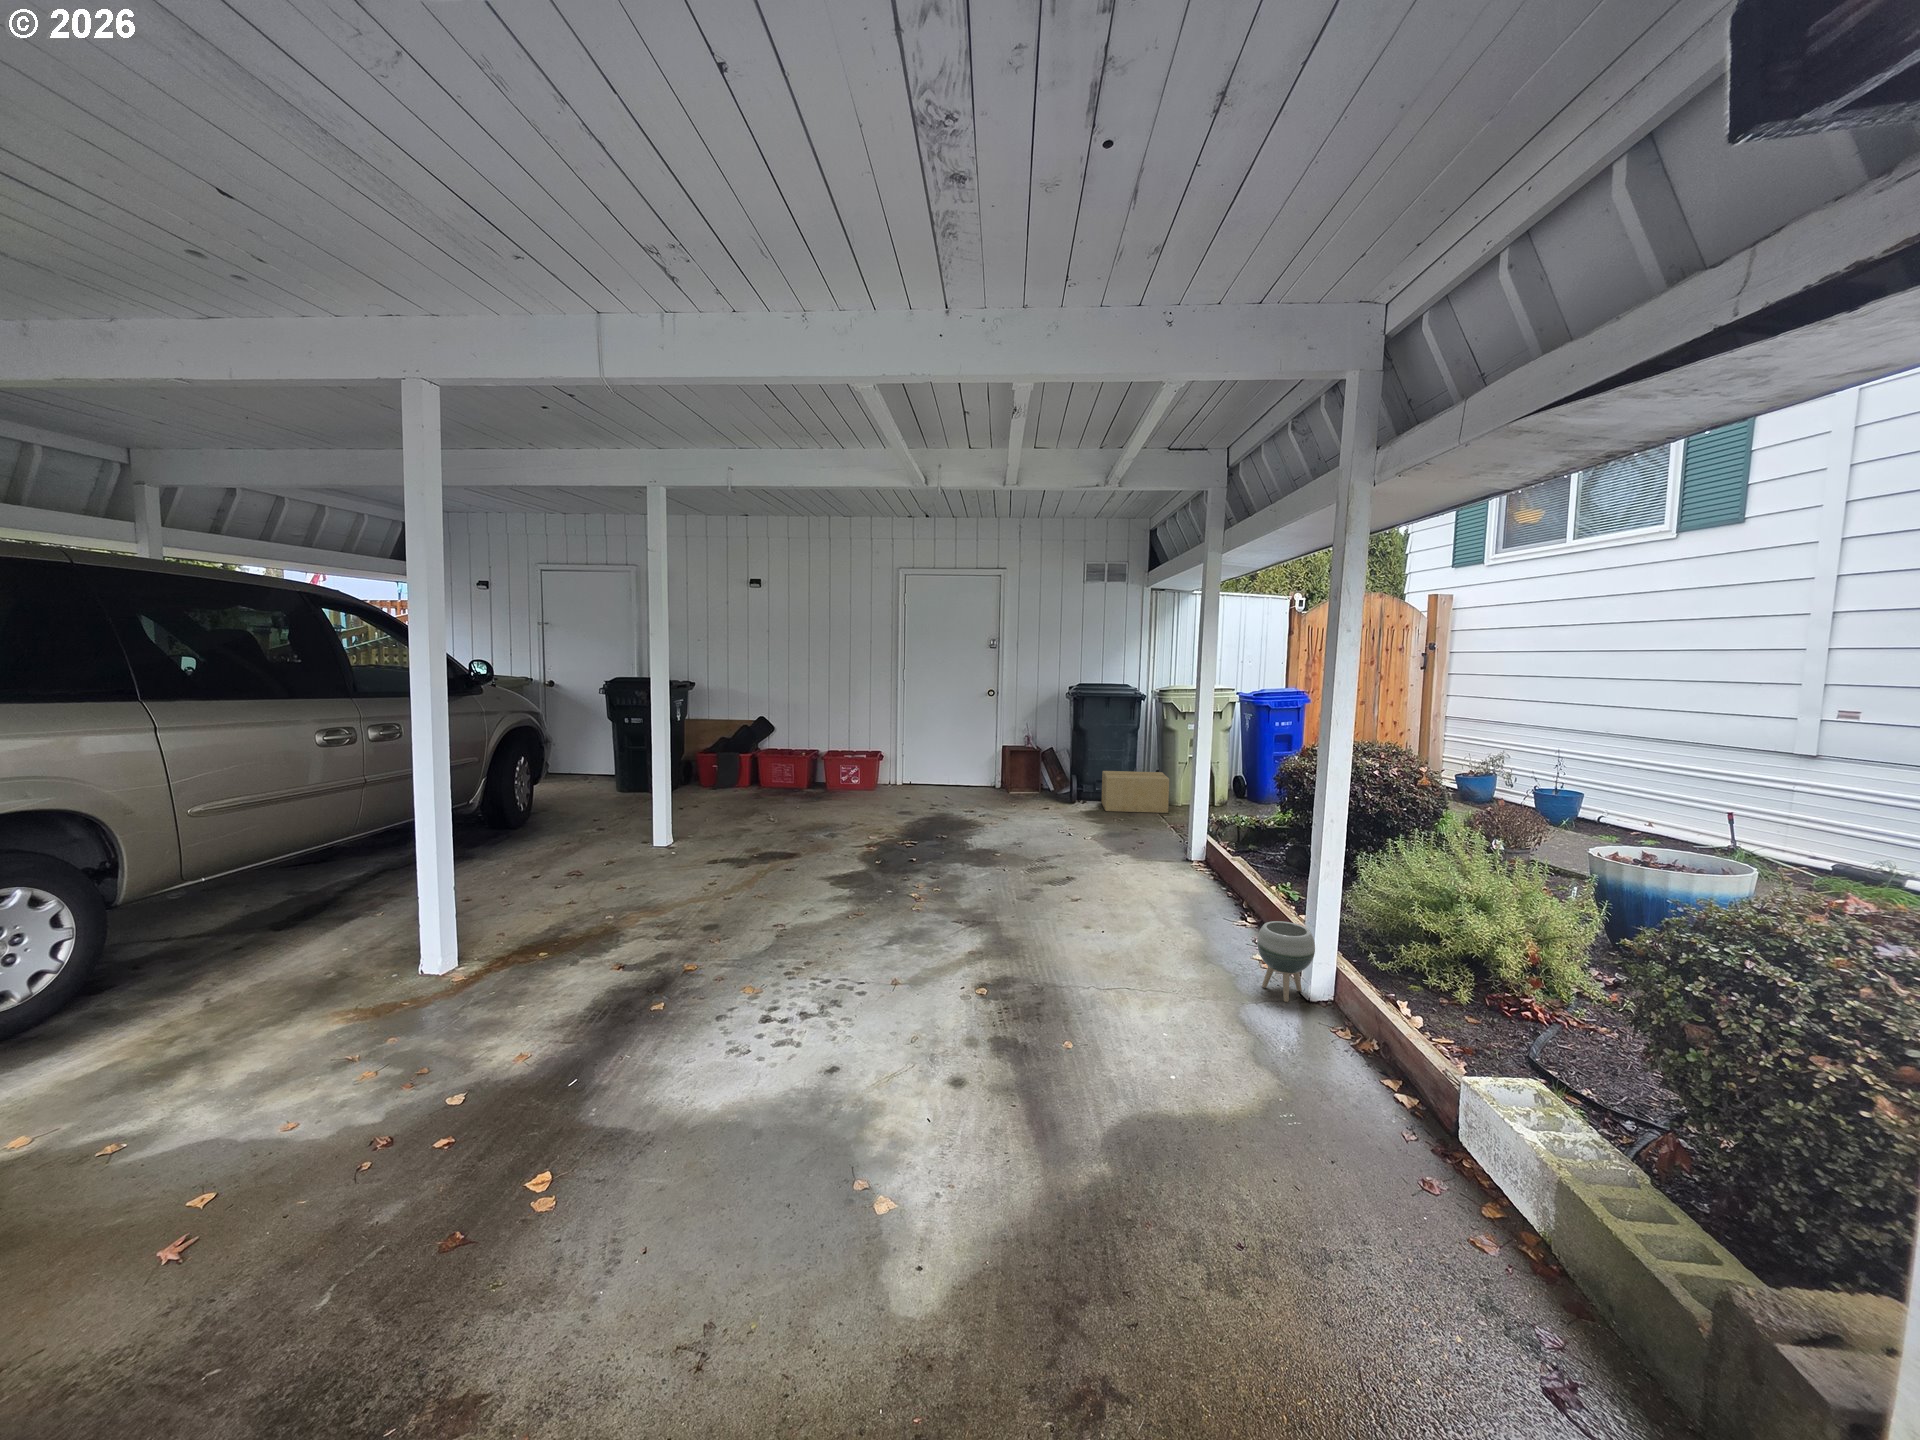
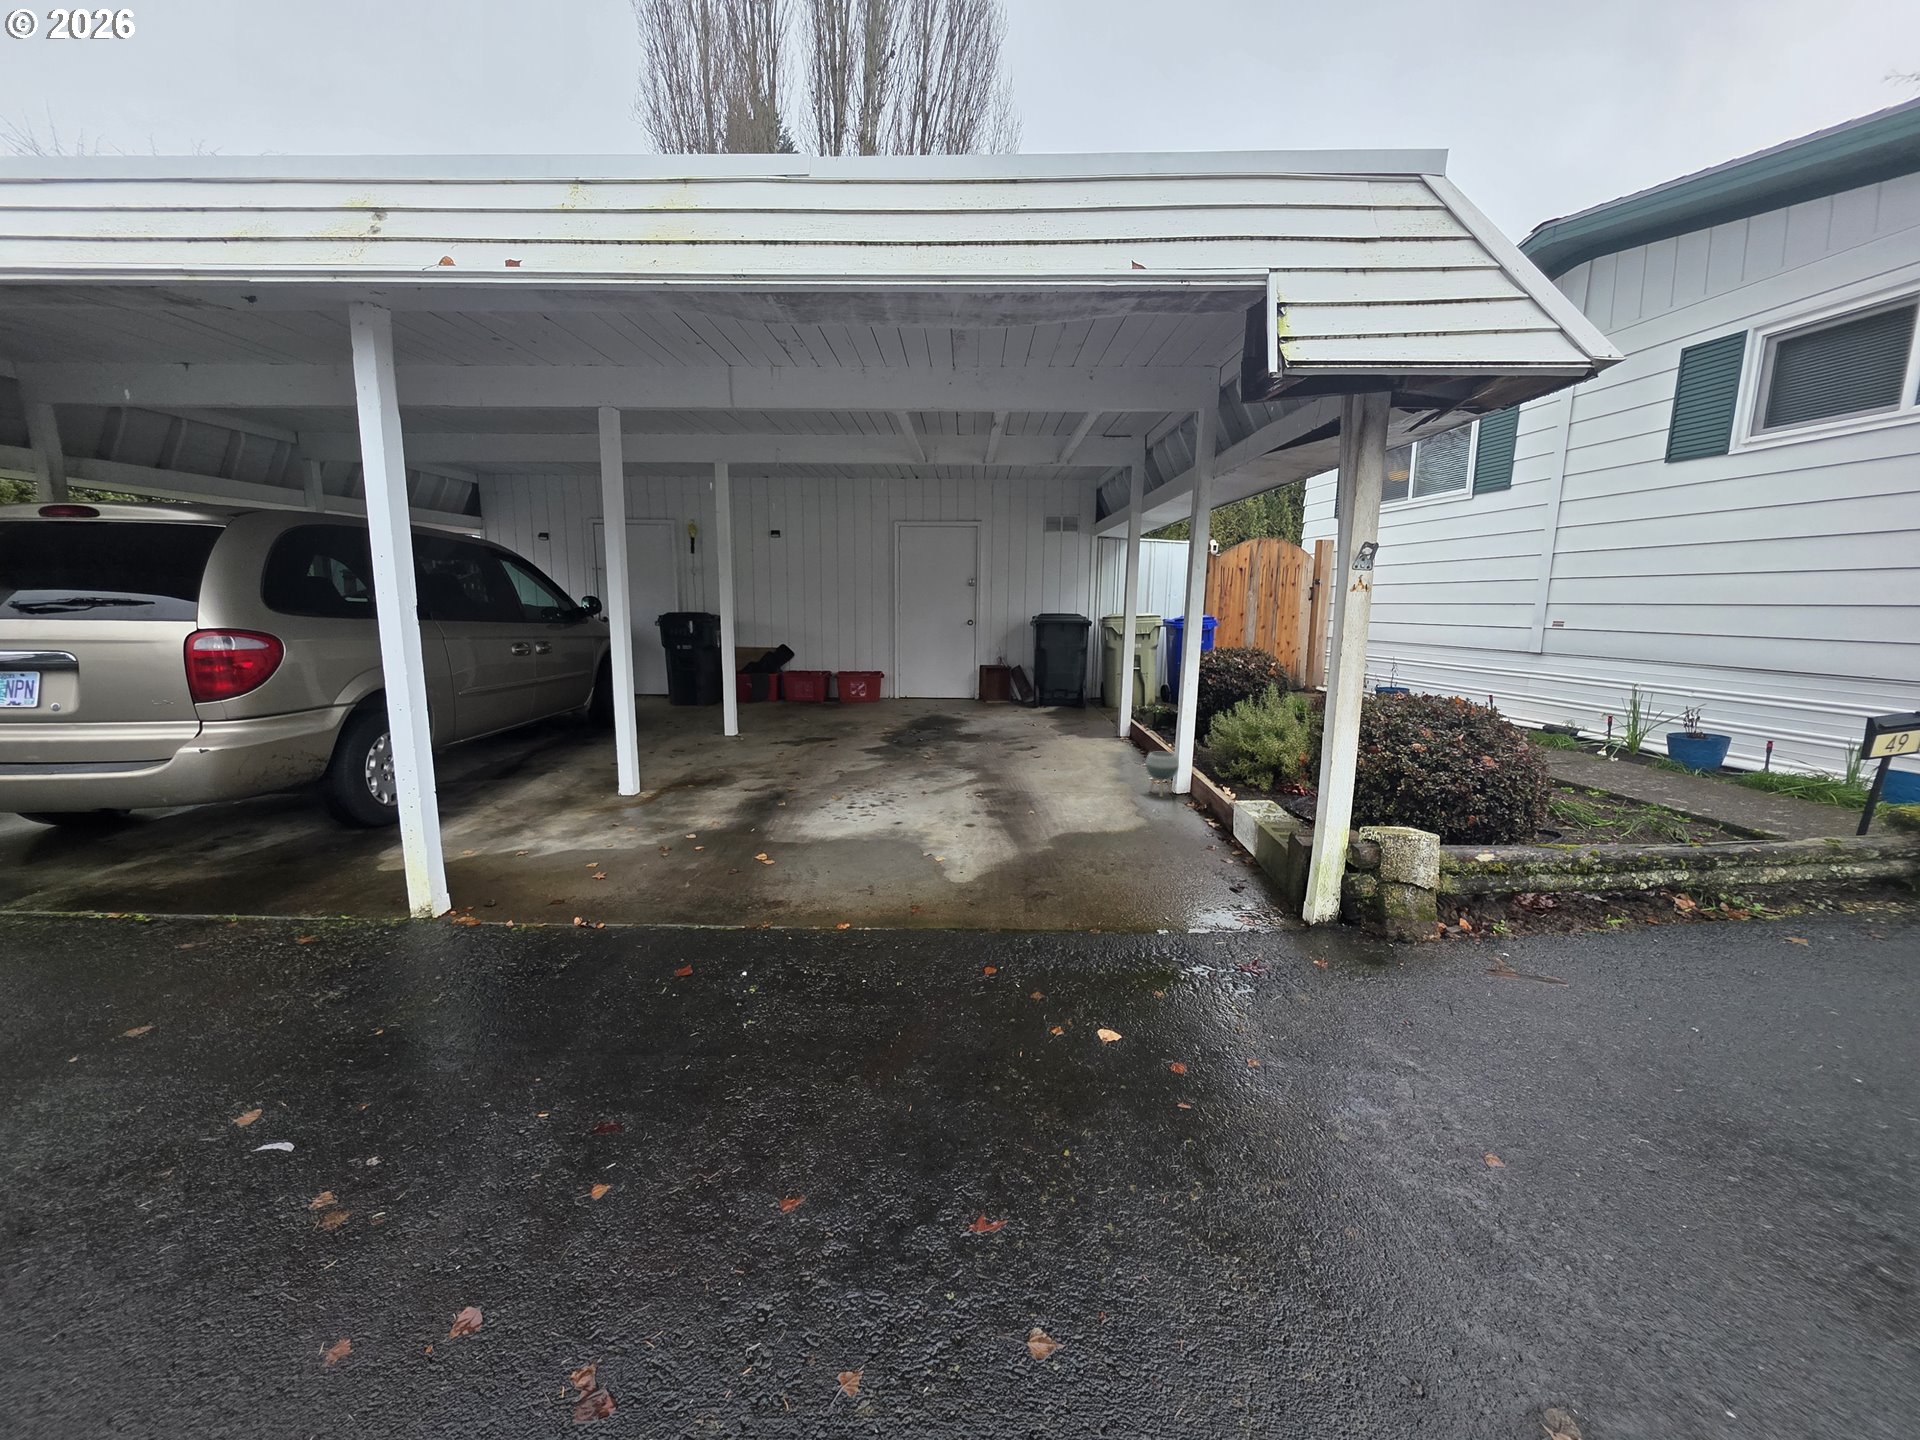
cardboard box: present [1102,771,1169,813] -> none [1059,682,1110,713]

